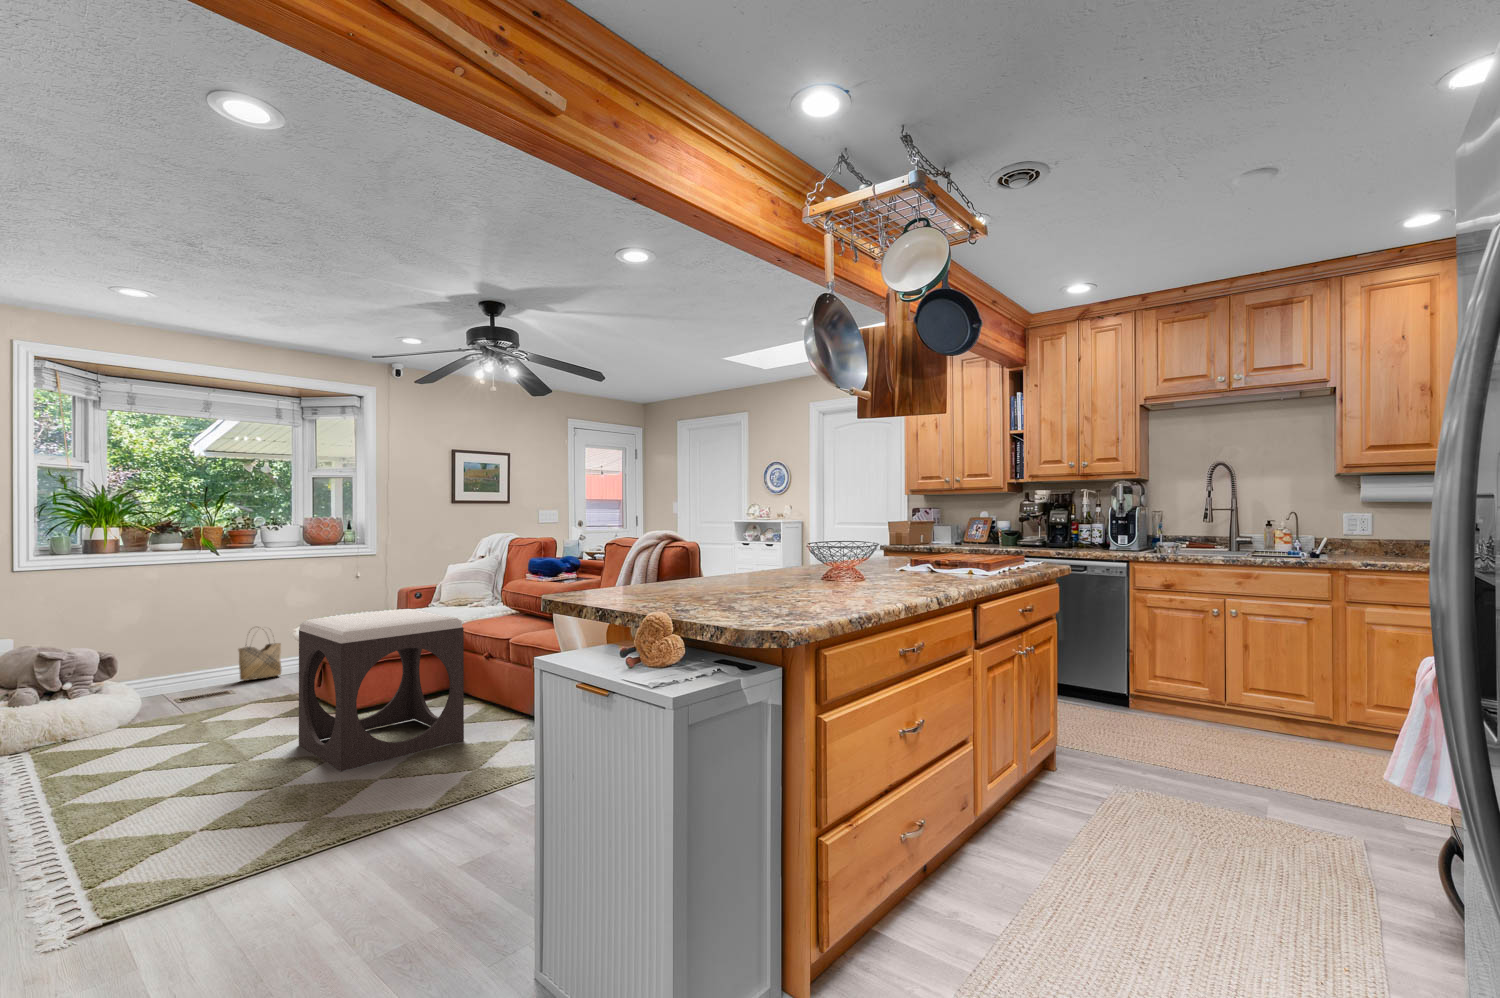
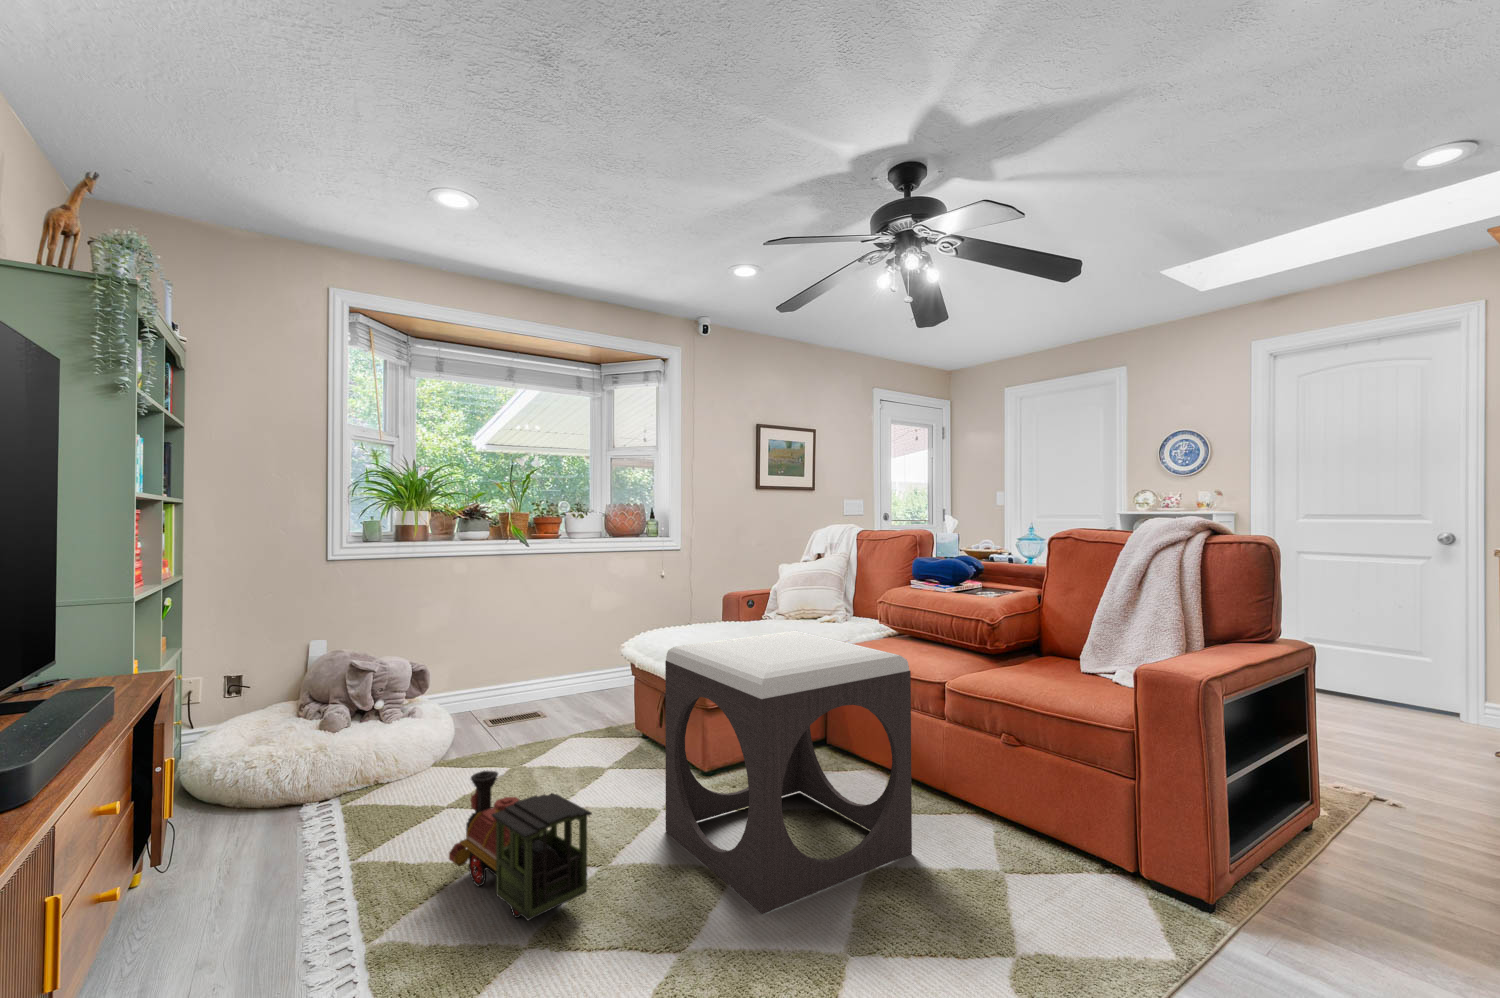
woven basket: present [239,636,281,681] -> none [546,631,590,696]
toy train: none [121,707,225,788] -> present [449,771,592,920]

